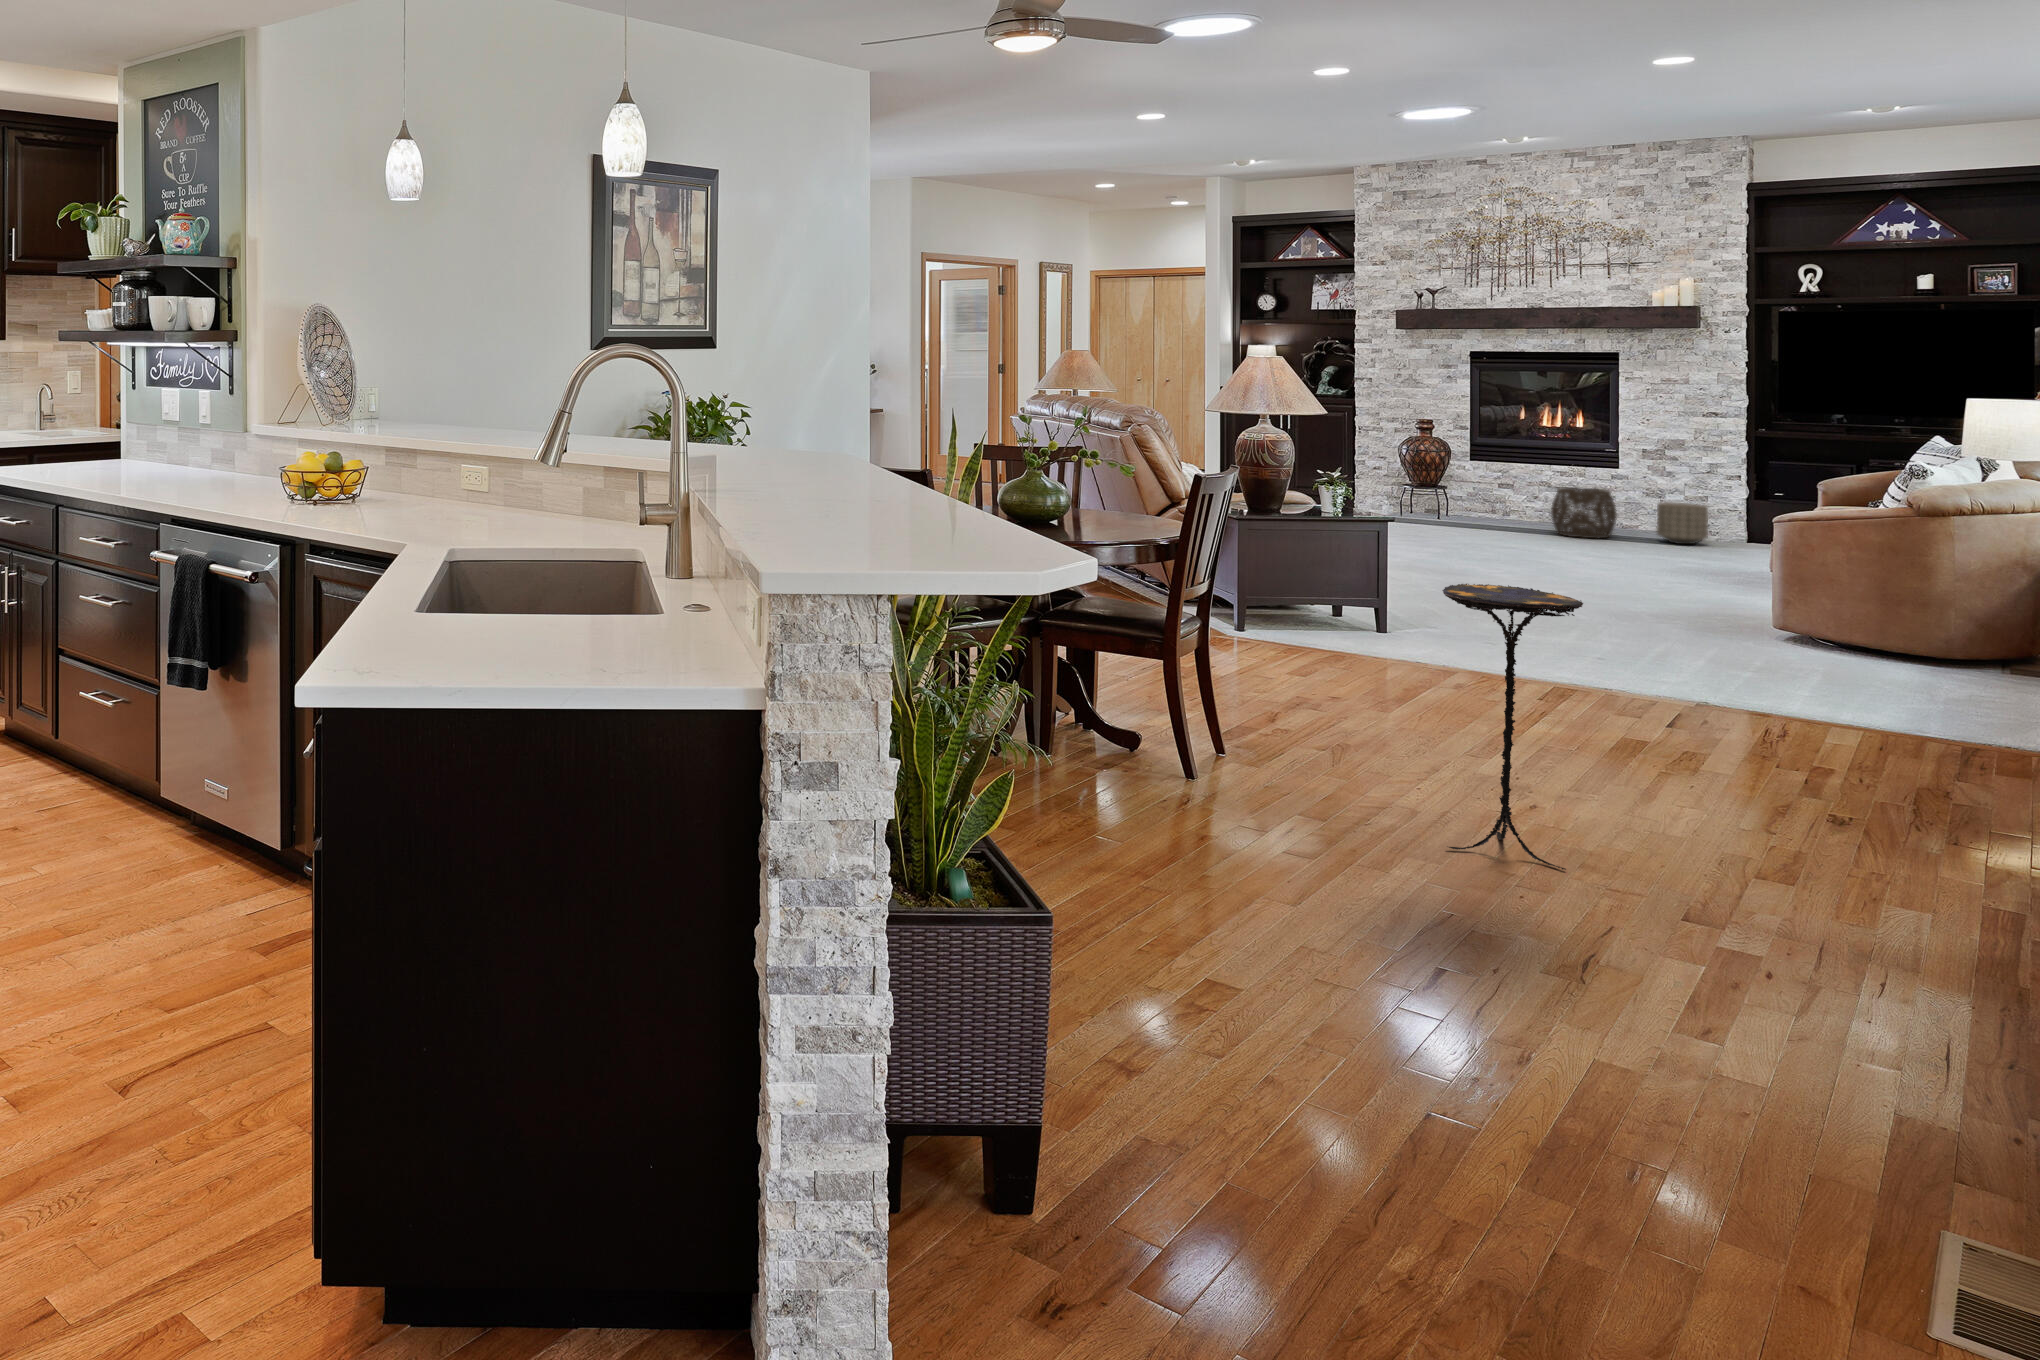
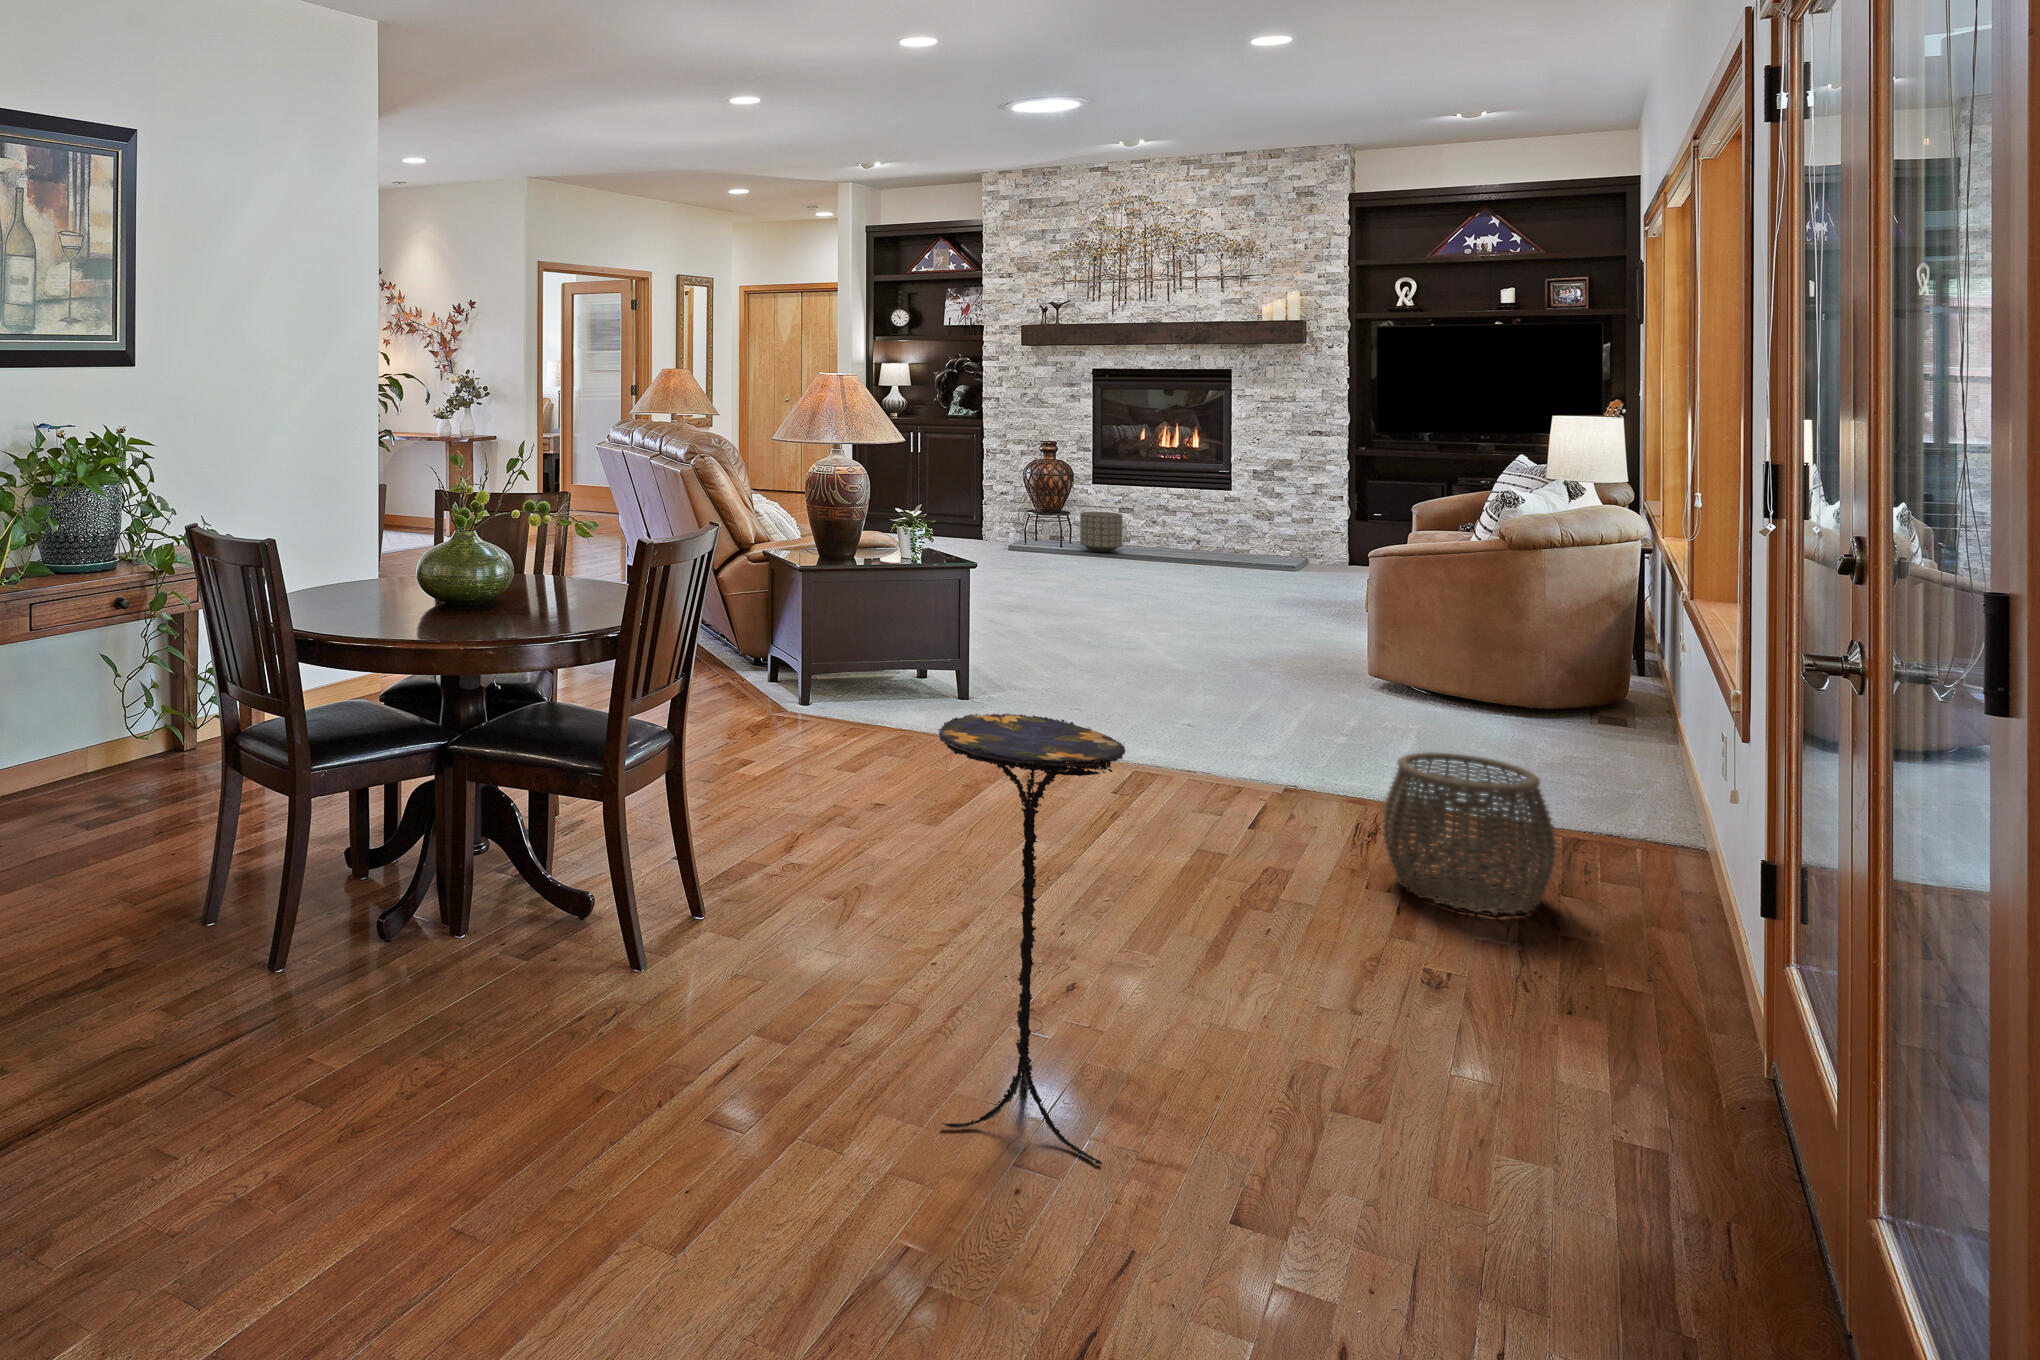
woven basket: present [1551,487,1617,539] -> present [1382,752,1556,914]
planter: present [1657,502,1708,544] -> present [1080,512,1122,552]

